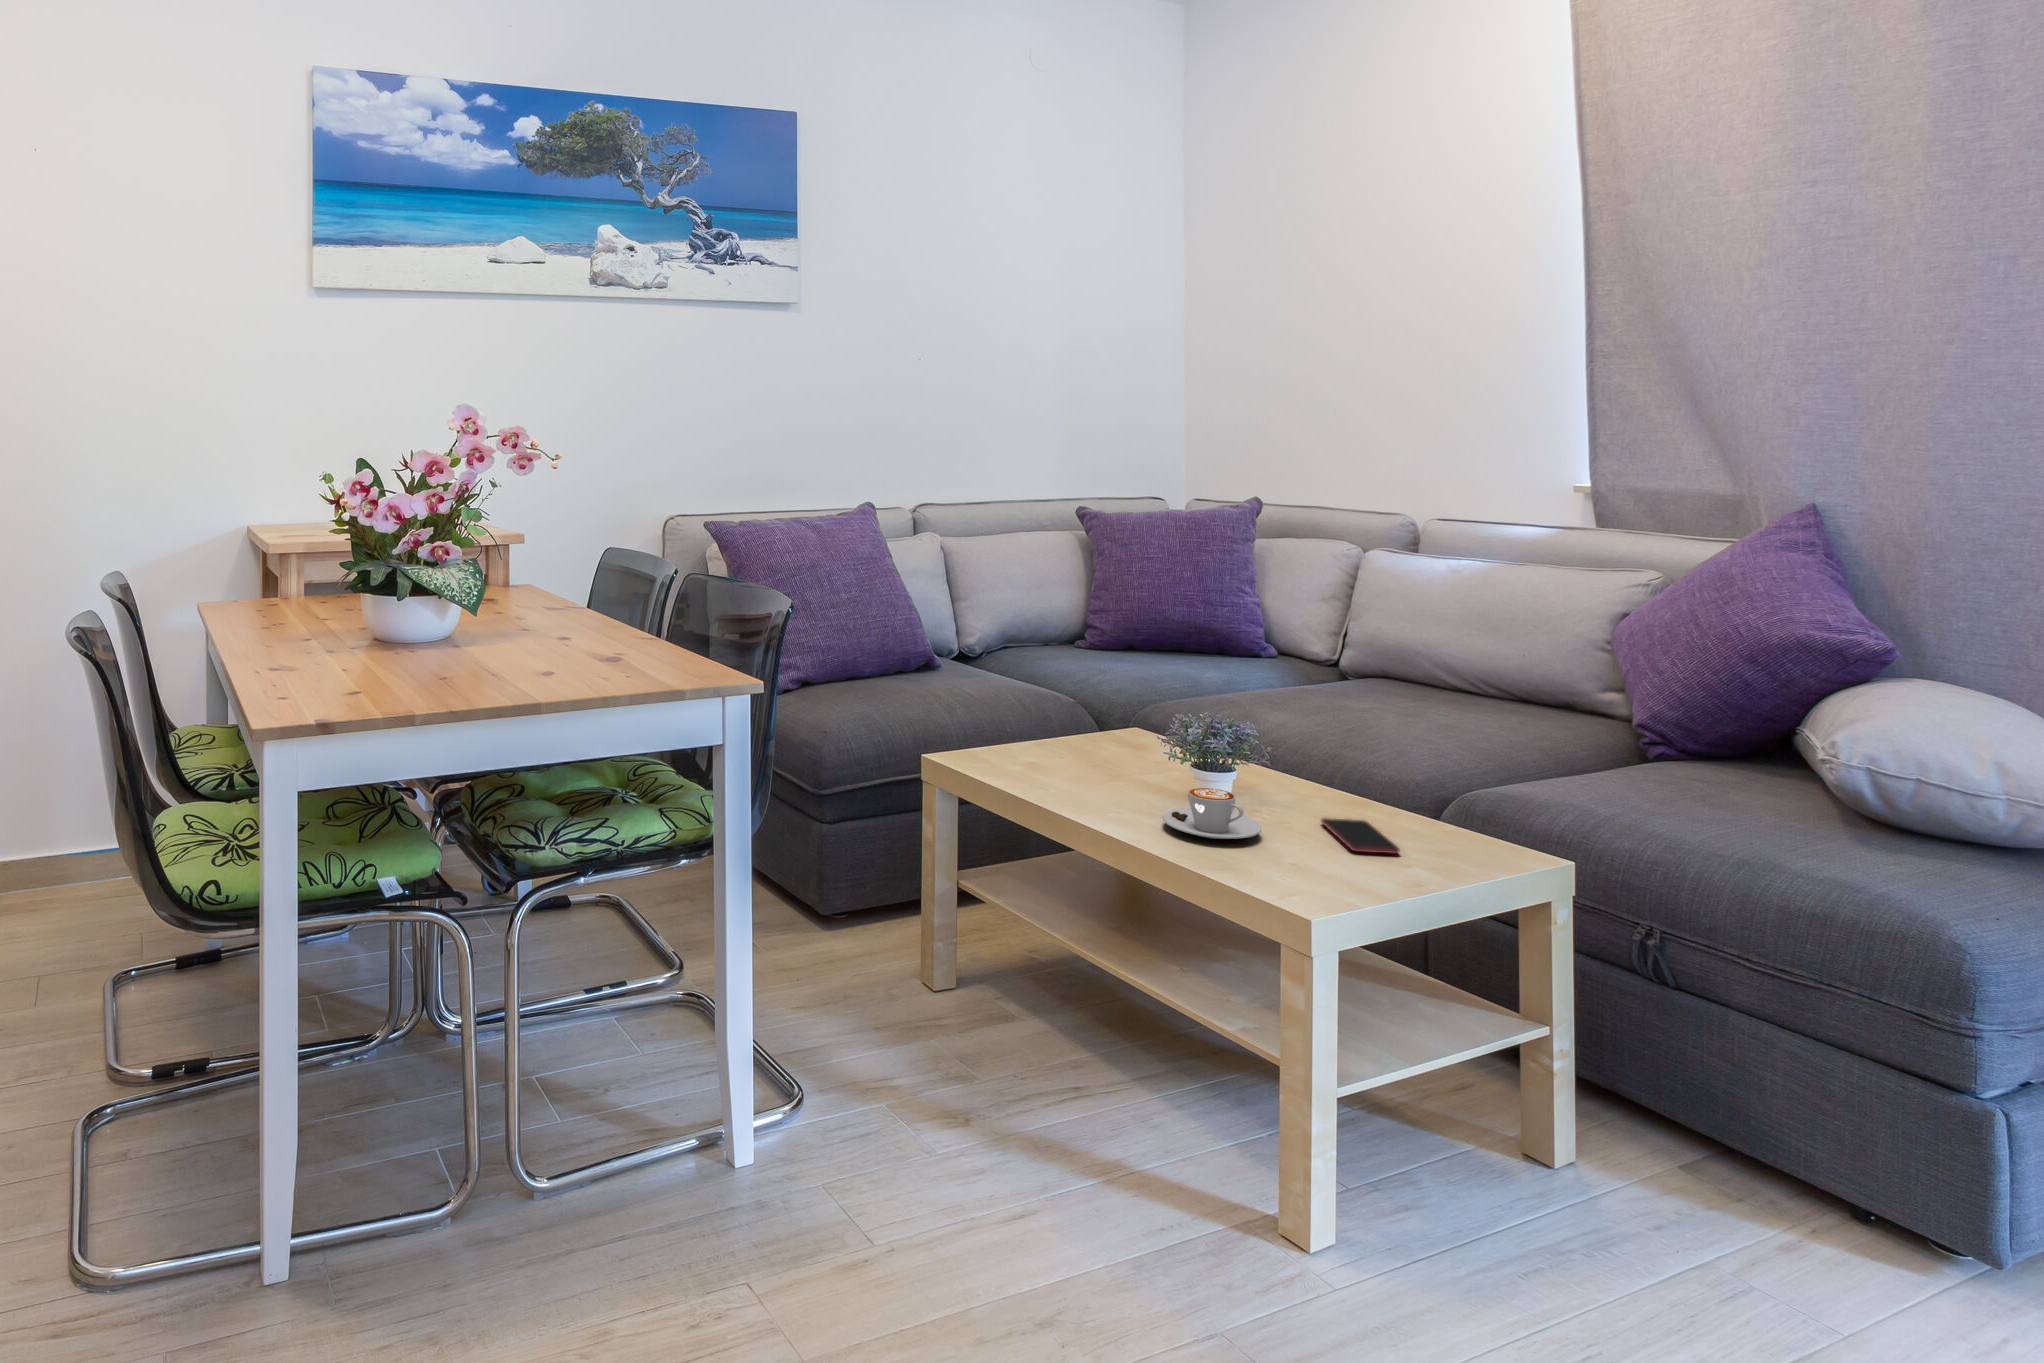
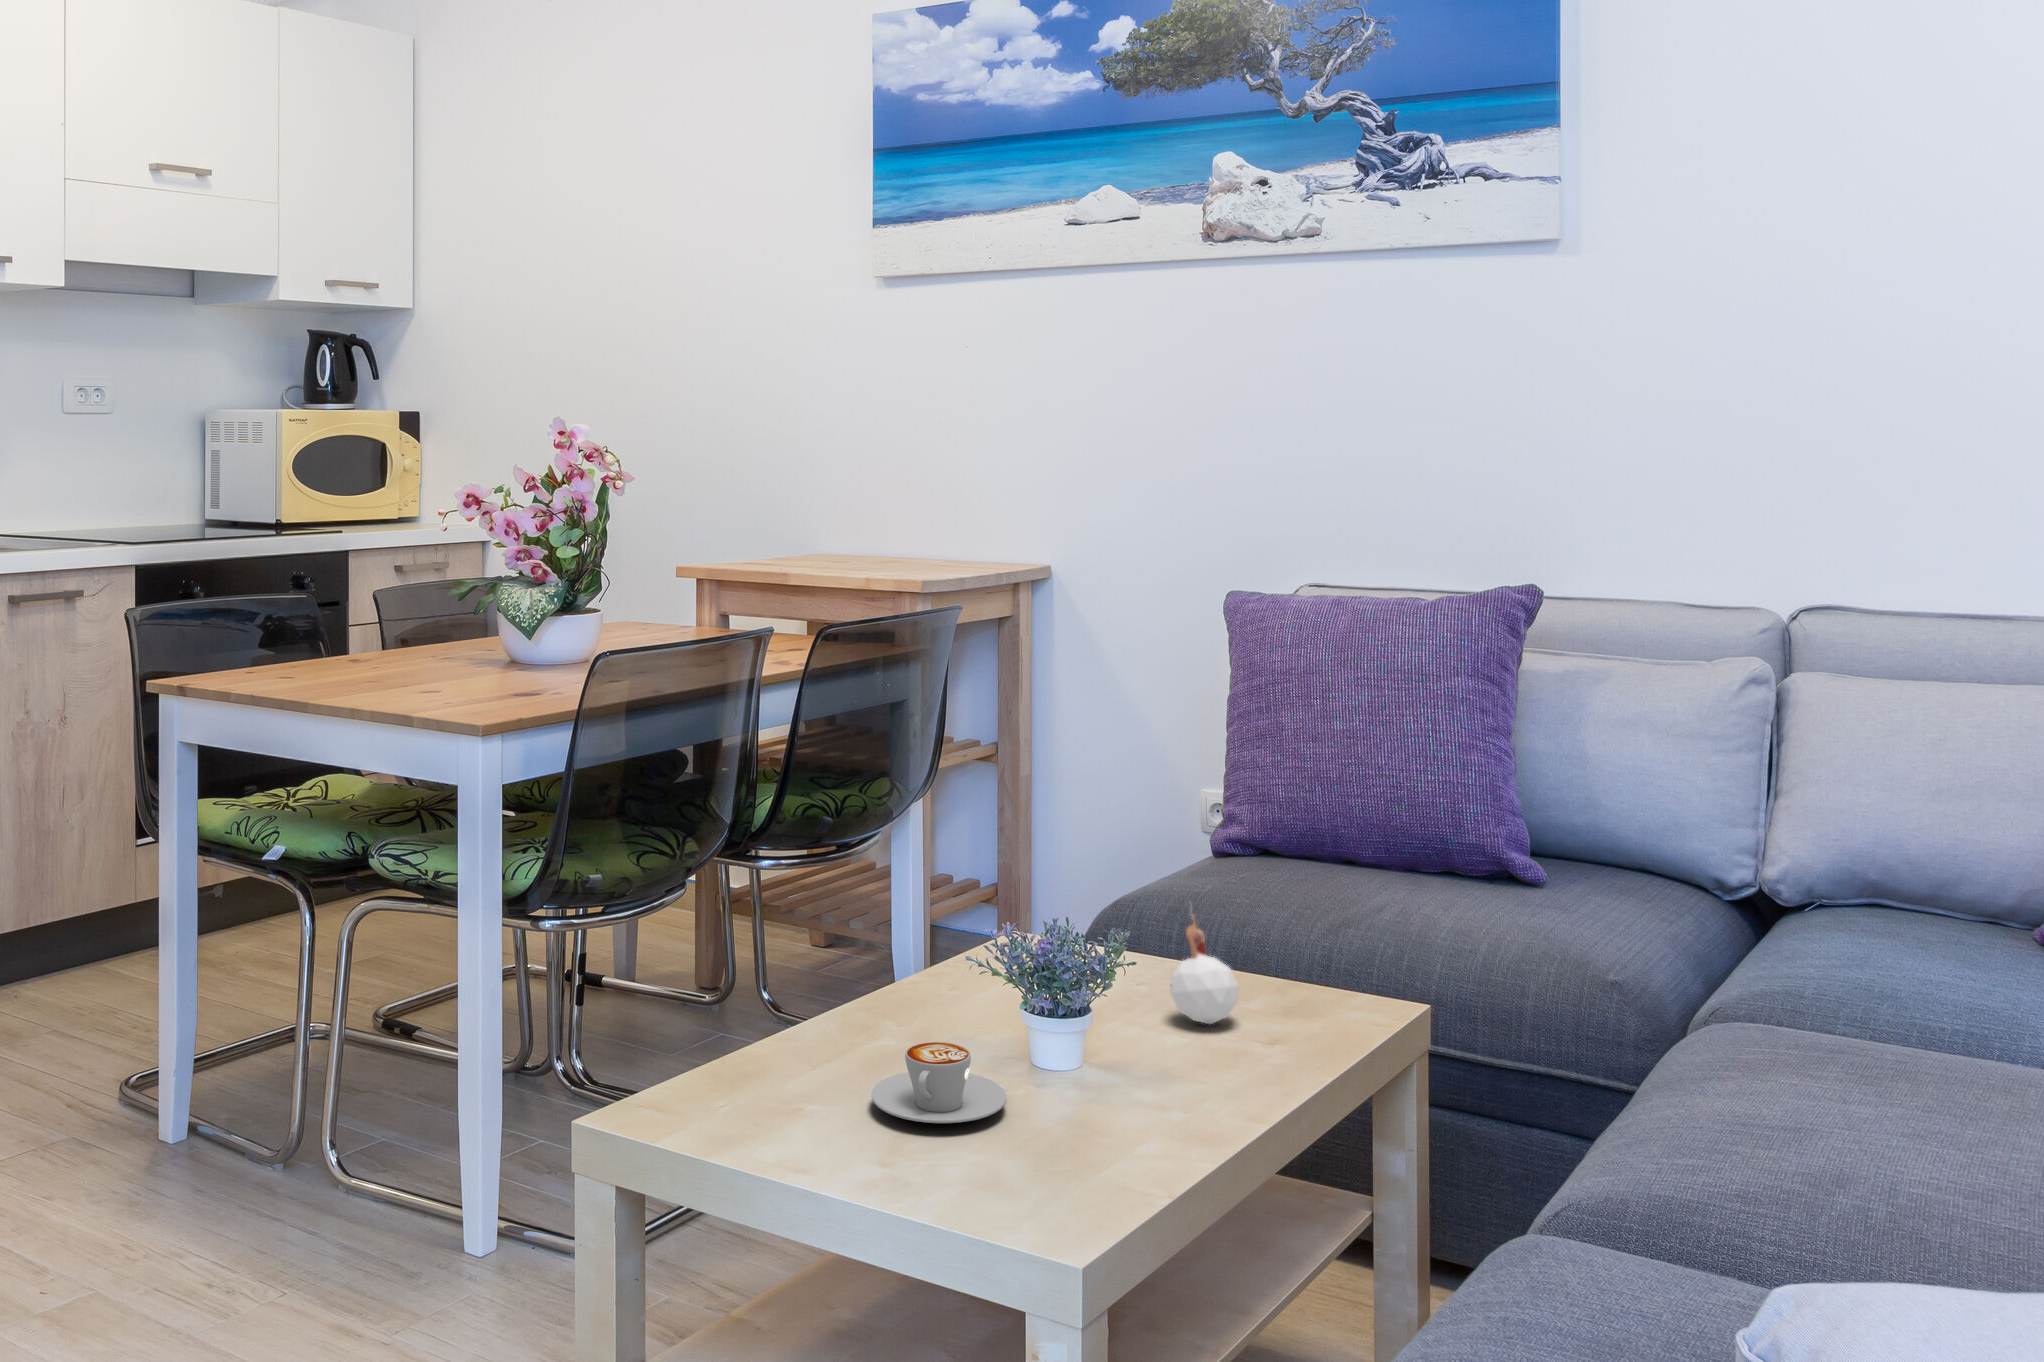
candle: none [1073,687,1119,759] -> present [1171,915,1238,1024]
smartphone: present [1321,818,1400,854] -> none [962,1155,1123,1211]

